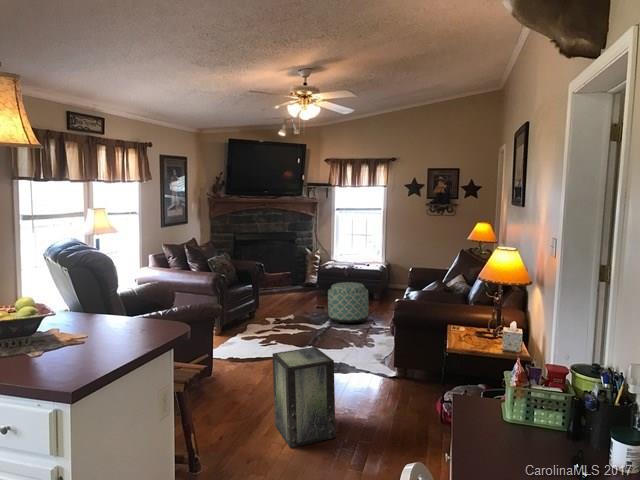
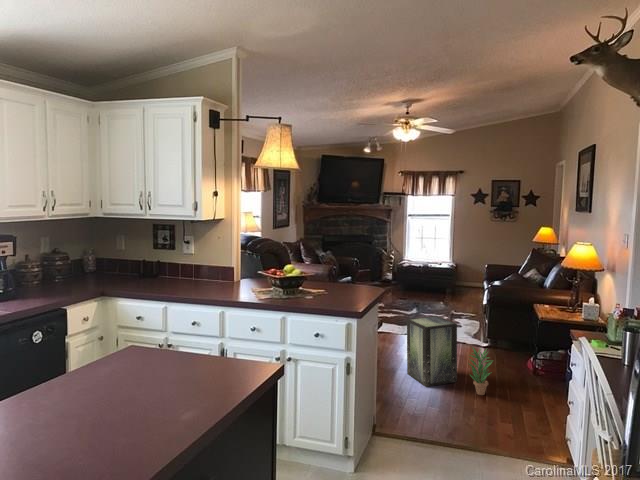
ottoman: present [328,282,369,324] -> none [413,276,448,311]
potted plant: none [341,394,376,460] -> present [468,347,493,395]

